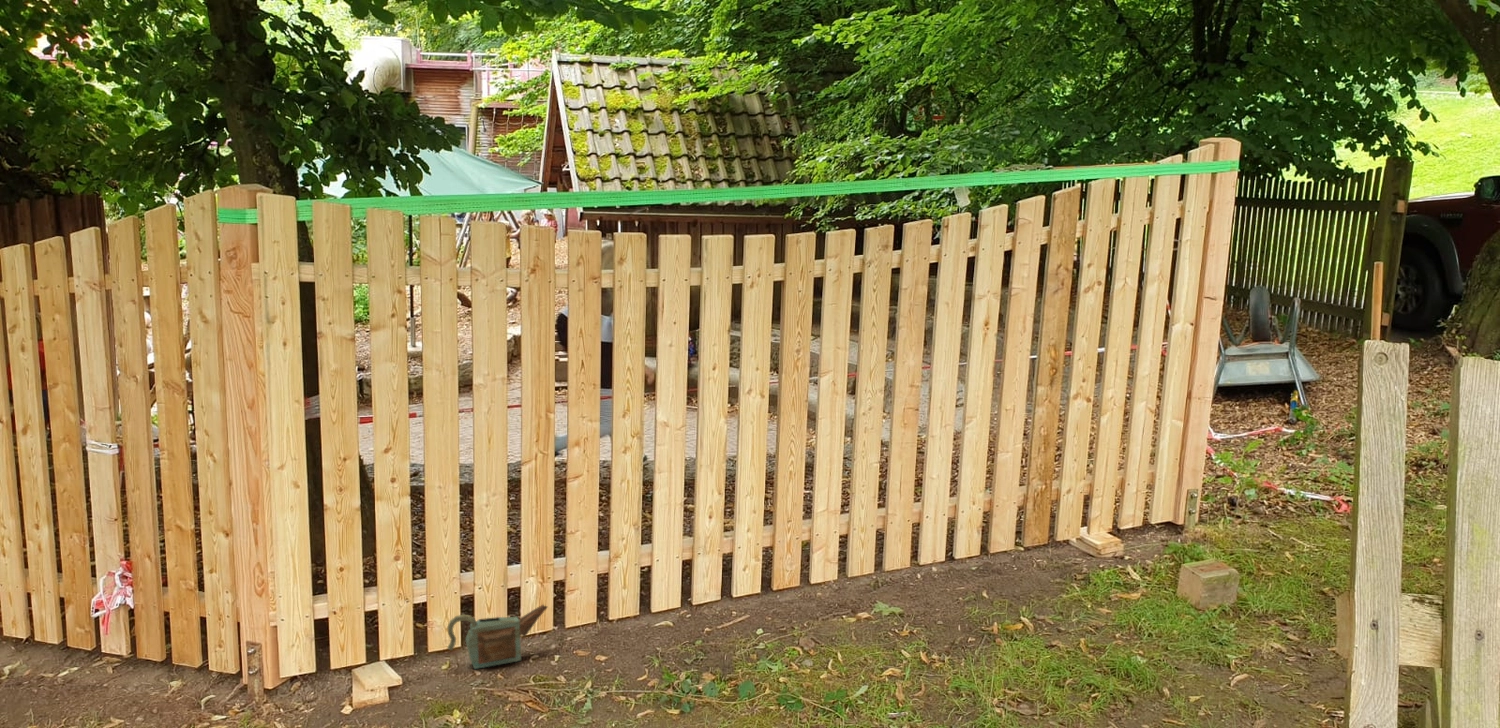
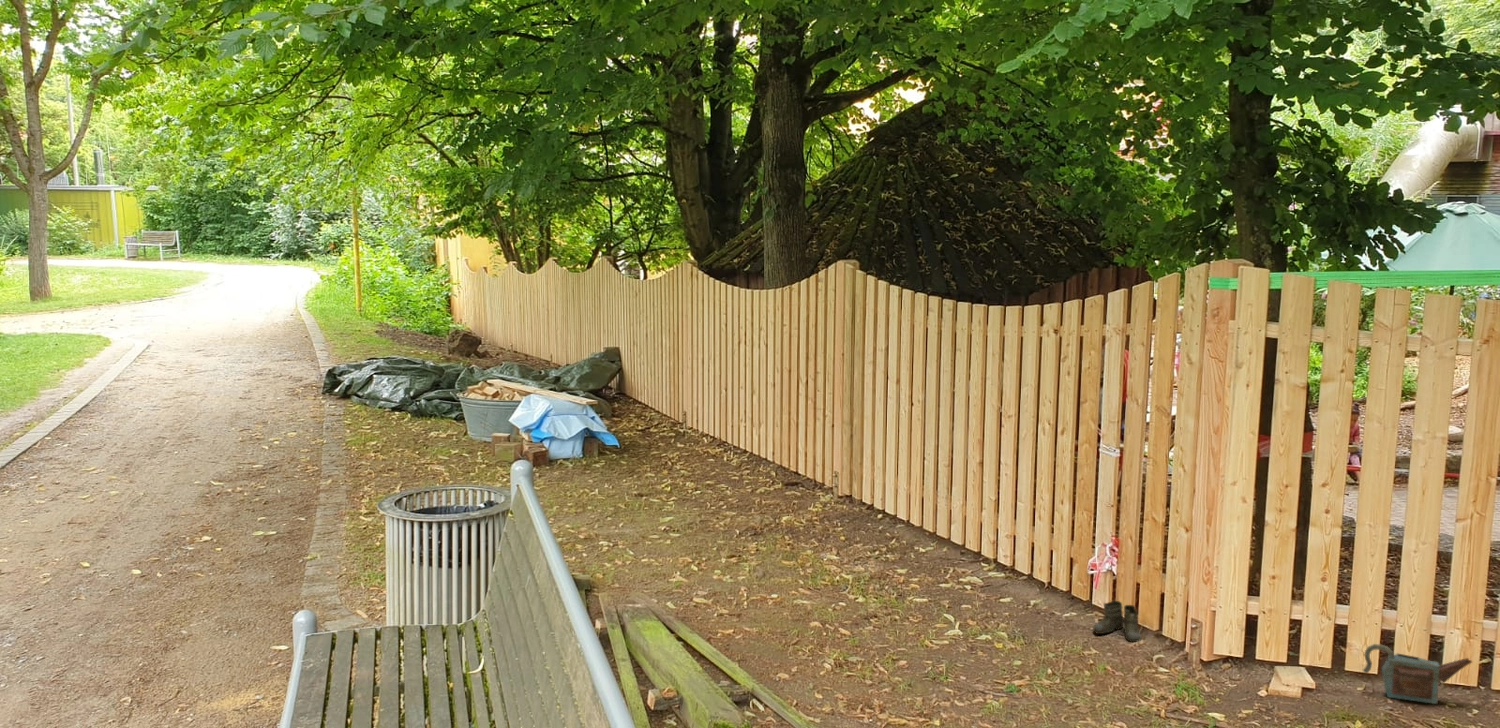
boots: none [111,643,191,696] -> present [1093,601,1141,642]

